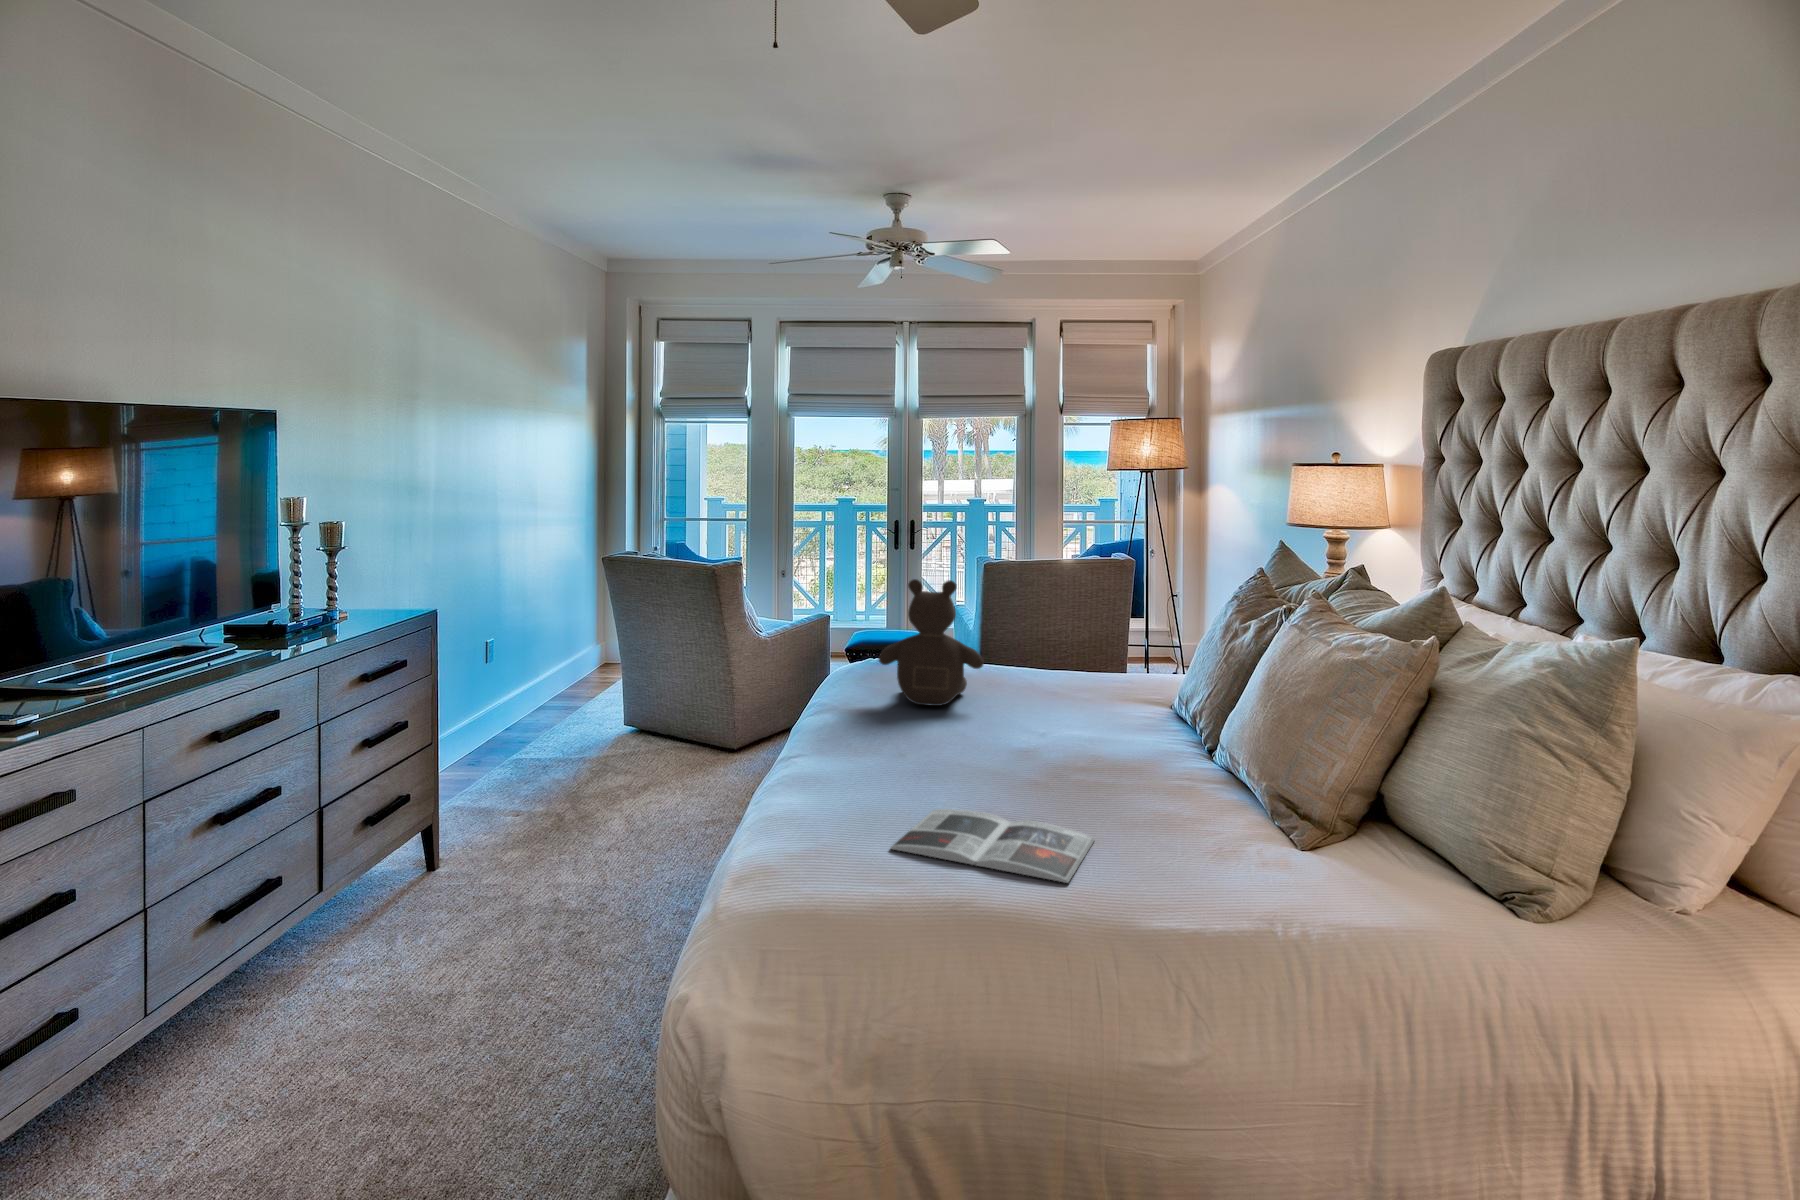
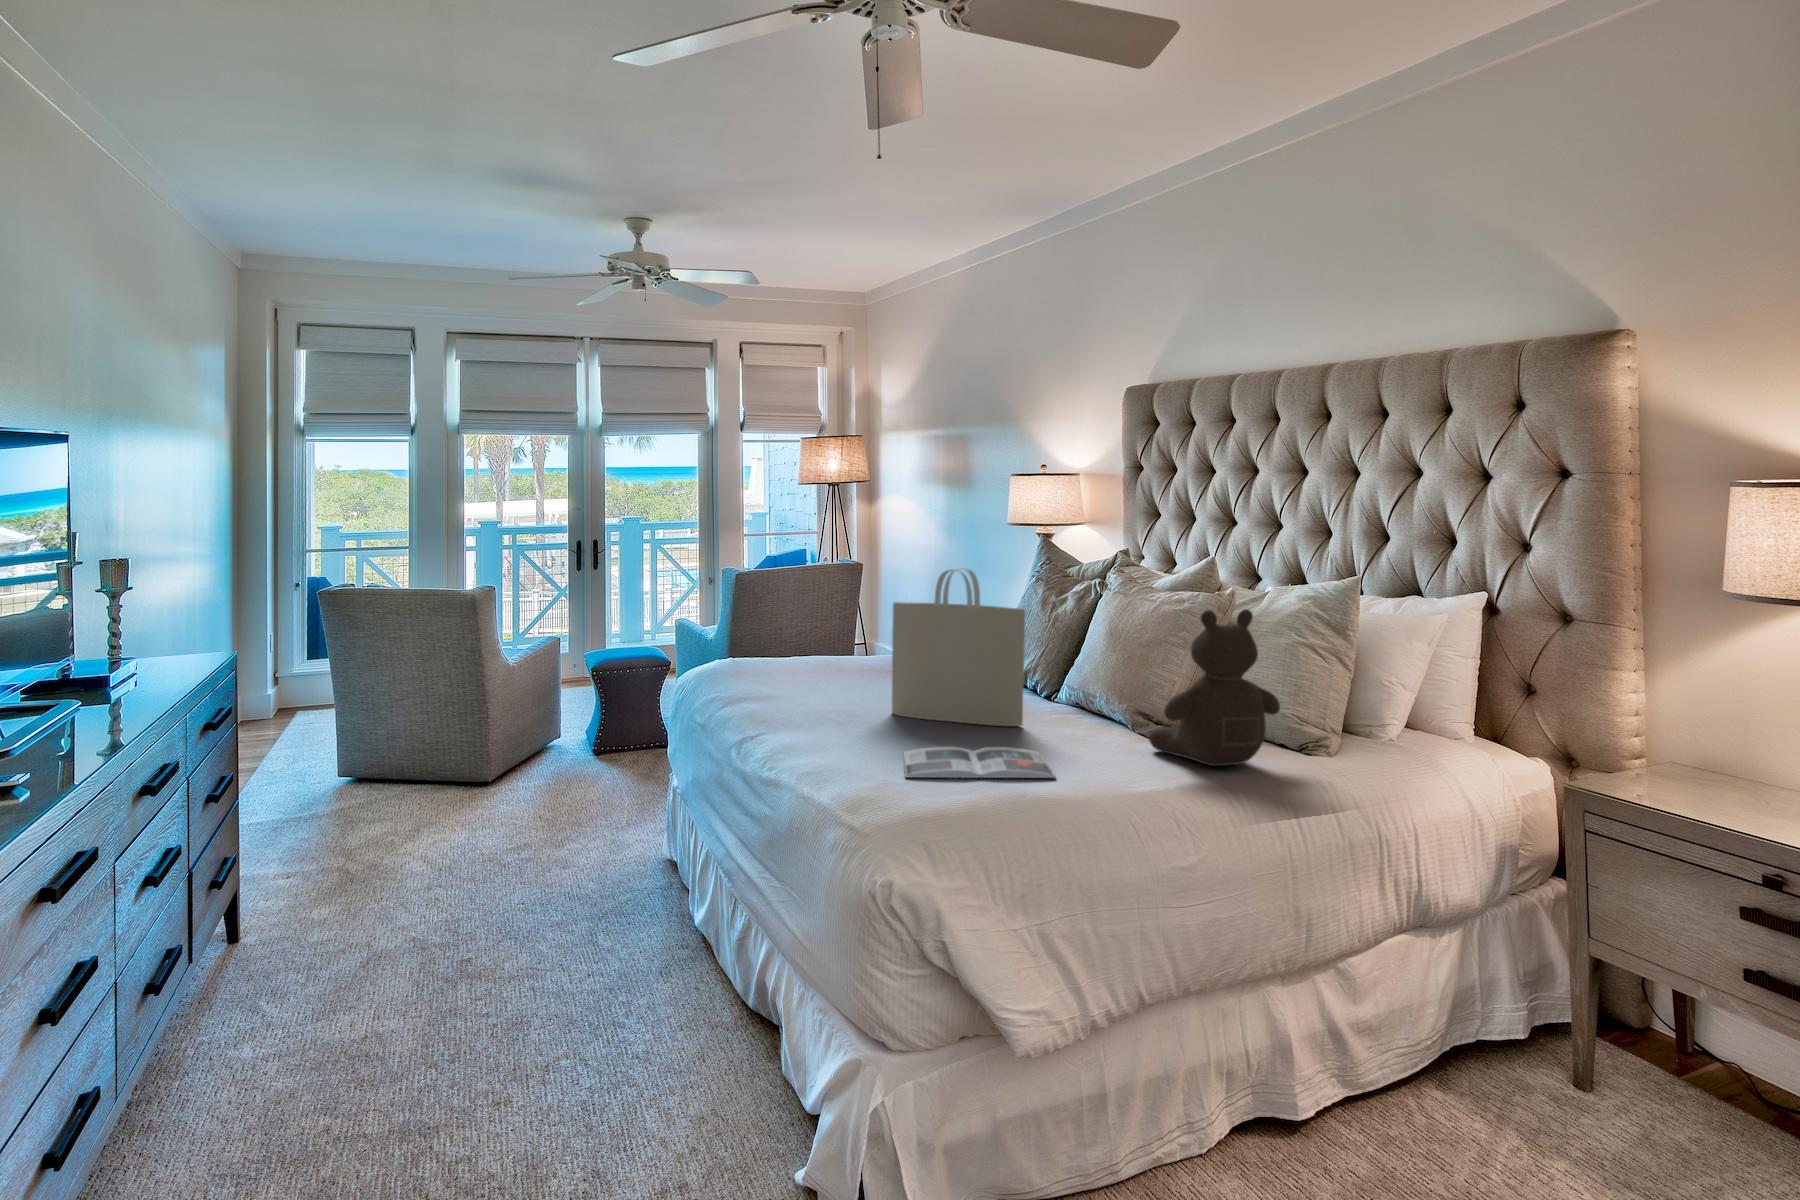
teddy bear: present [879,579,984,706] -> present [1149,609,1280,766]
tote bag: none [988,590,1127,792] -> present [892,568,1025,726]

